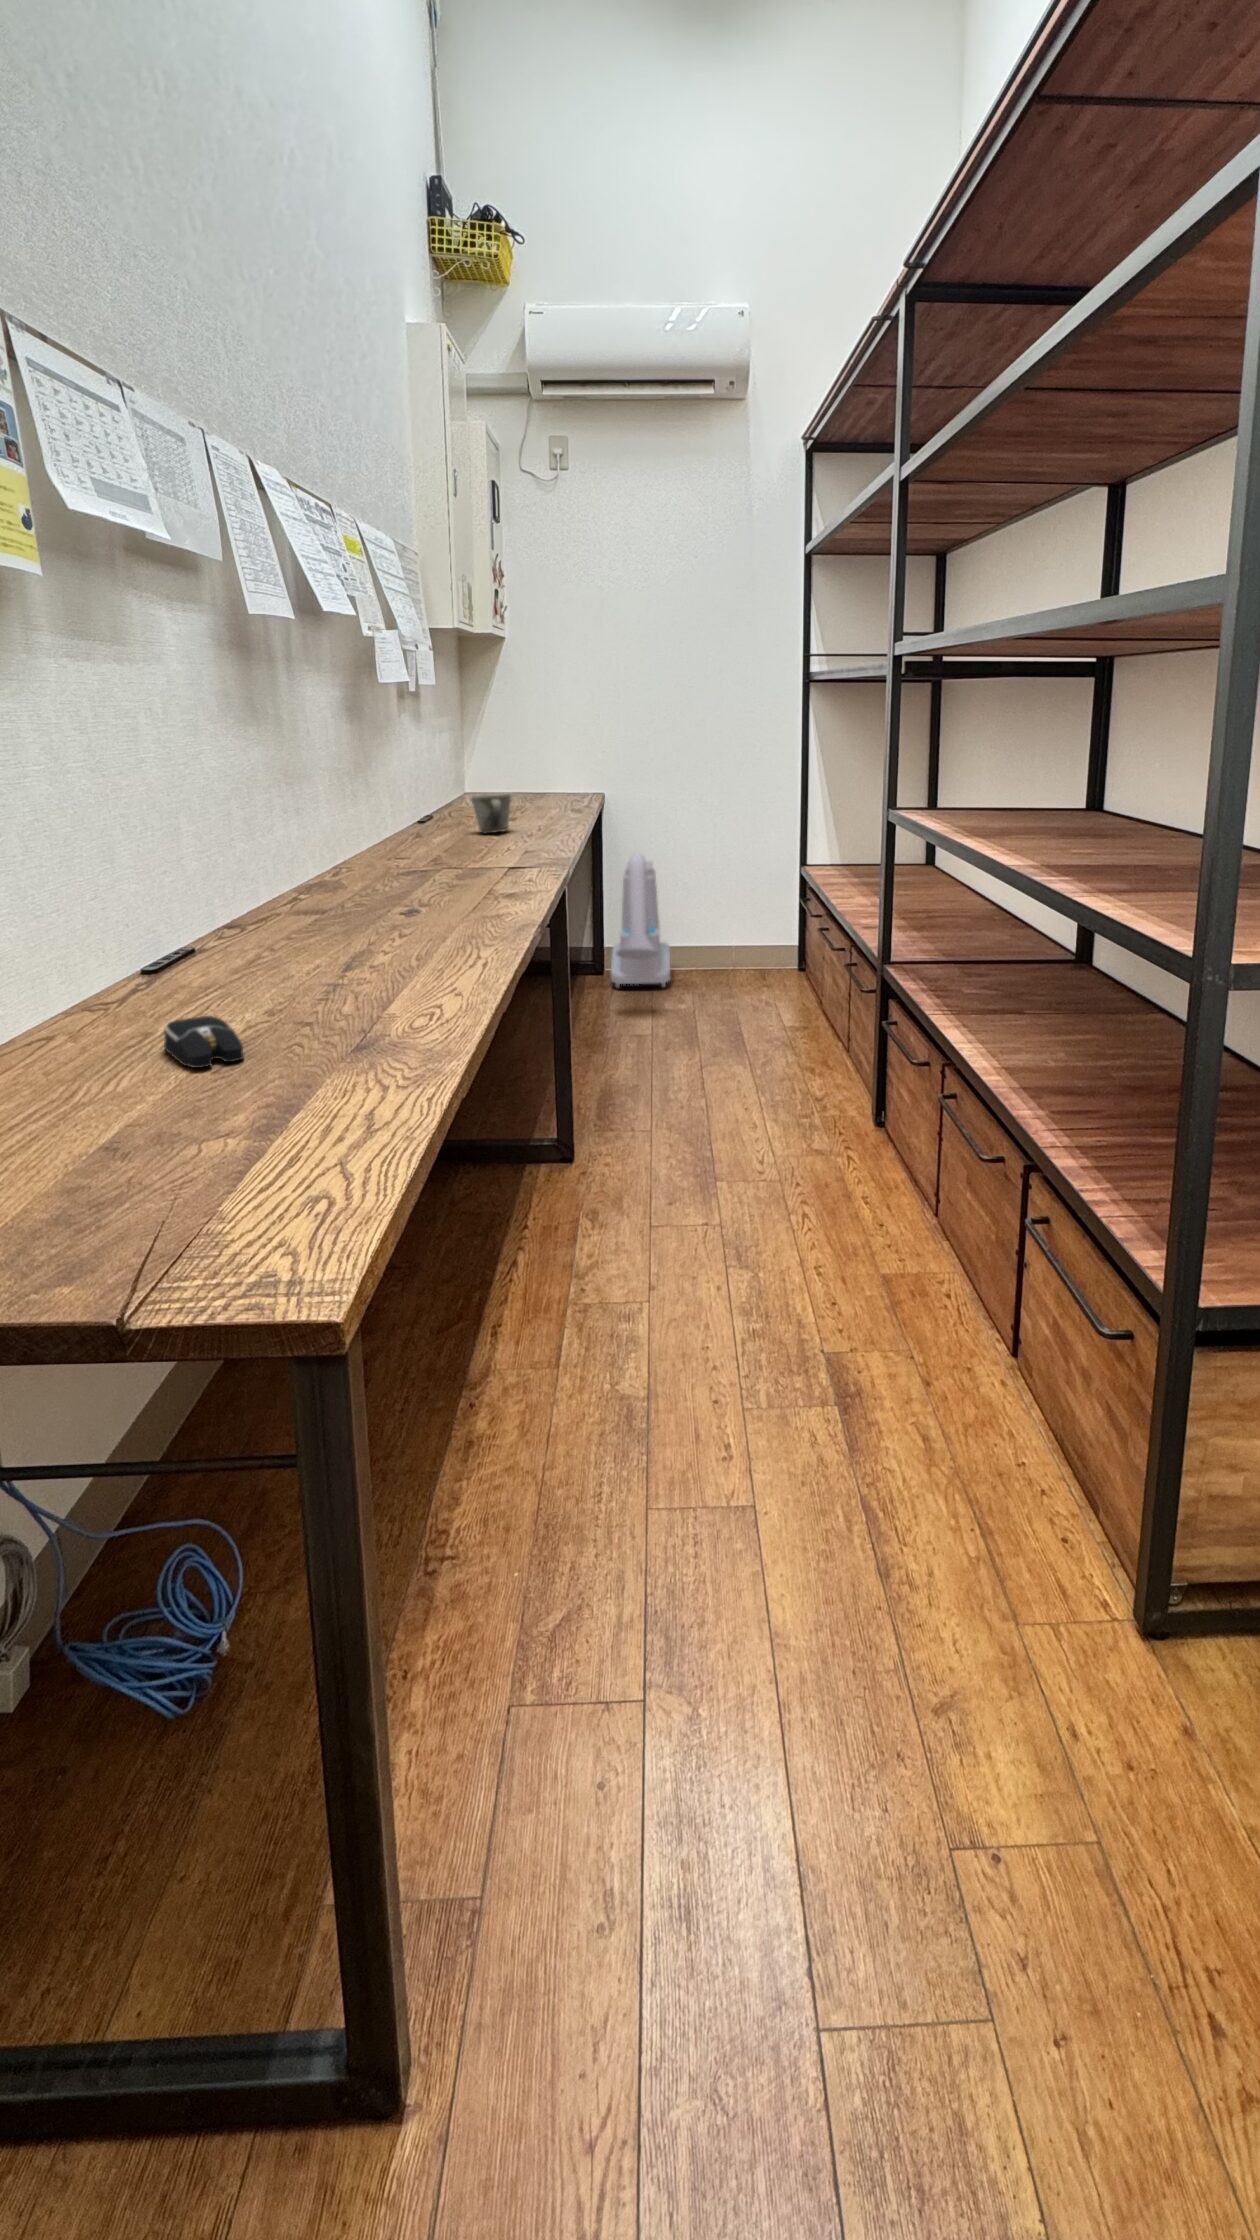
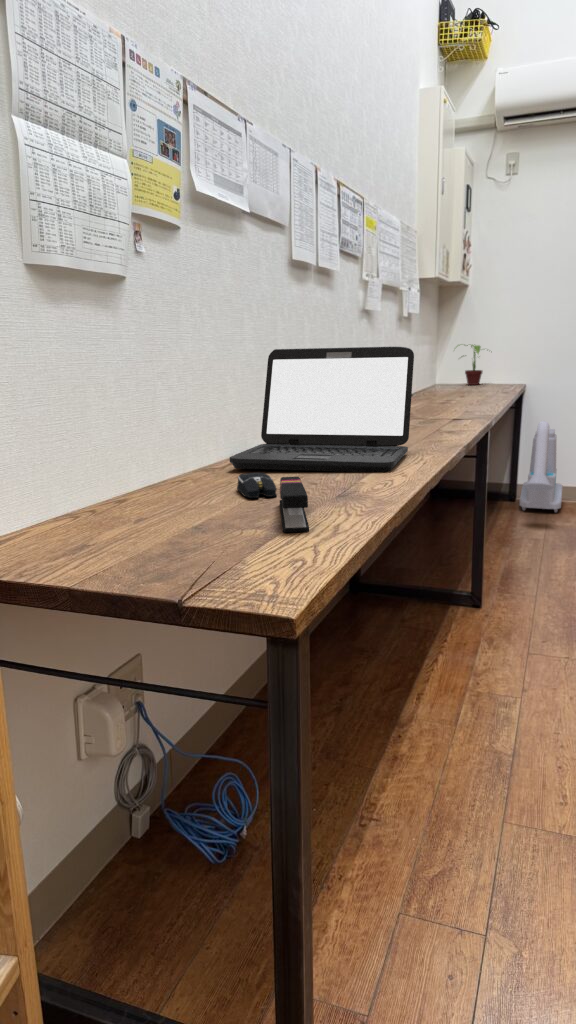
potted plant: none [491,731,553,796] -> present [459,345,483,385]
laptop: none [136,777,452,1001] -> present [230,347,414,472]
mug: present [471,794,511,833] -> none [435,378,461,402]
stapler: none [254,1028,322,1139] -> present [280,477,309,532]

